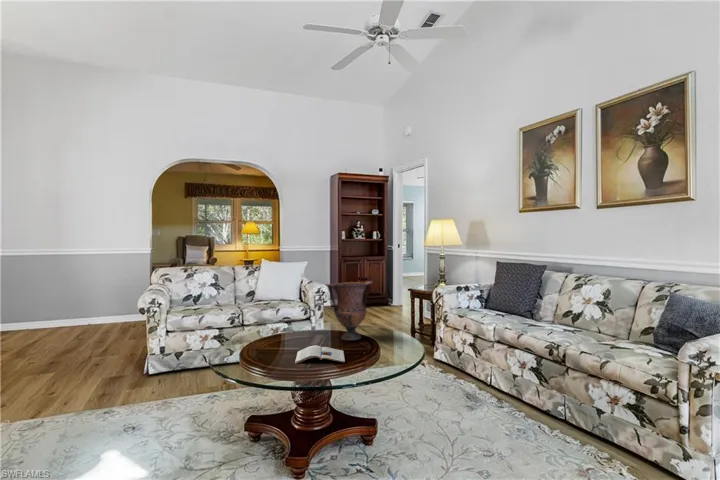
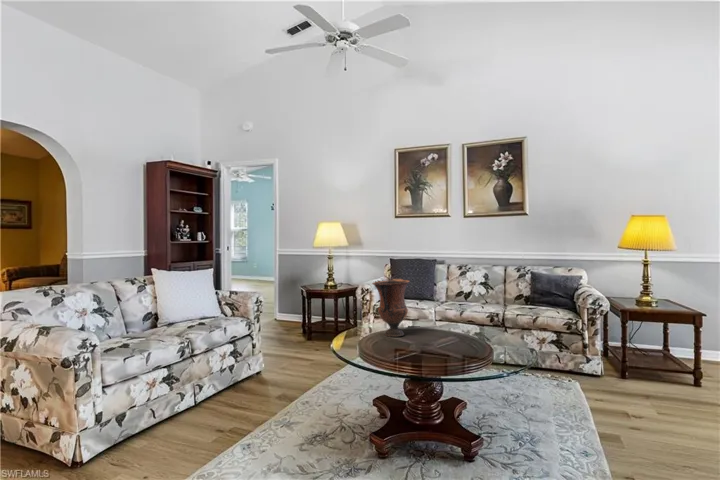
magazine: present [295,345,345,364] -> none [402,342,454,359]

